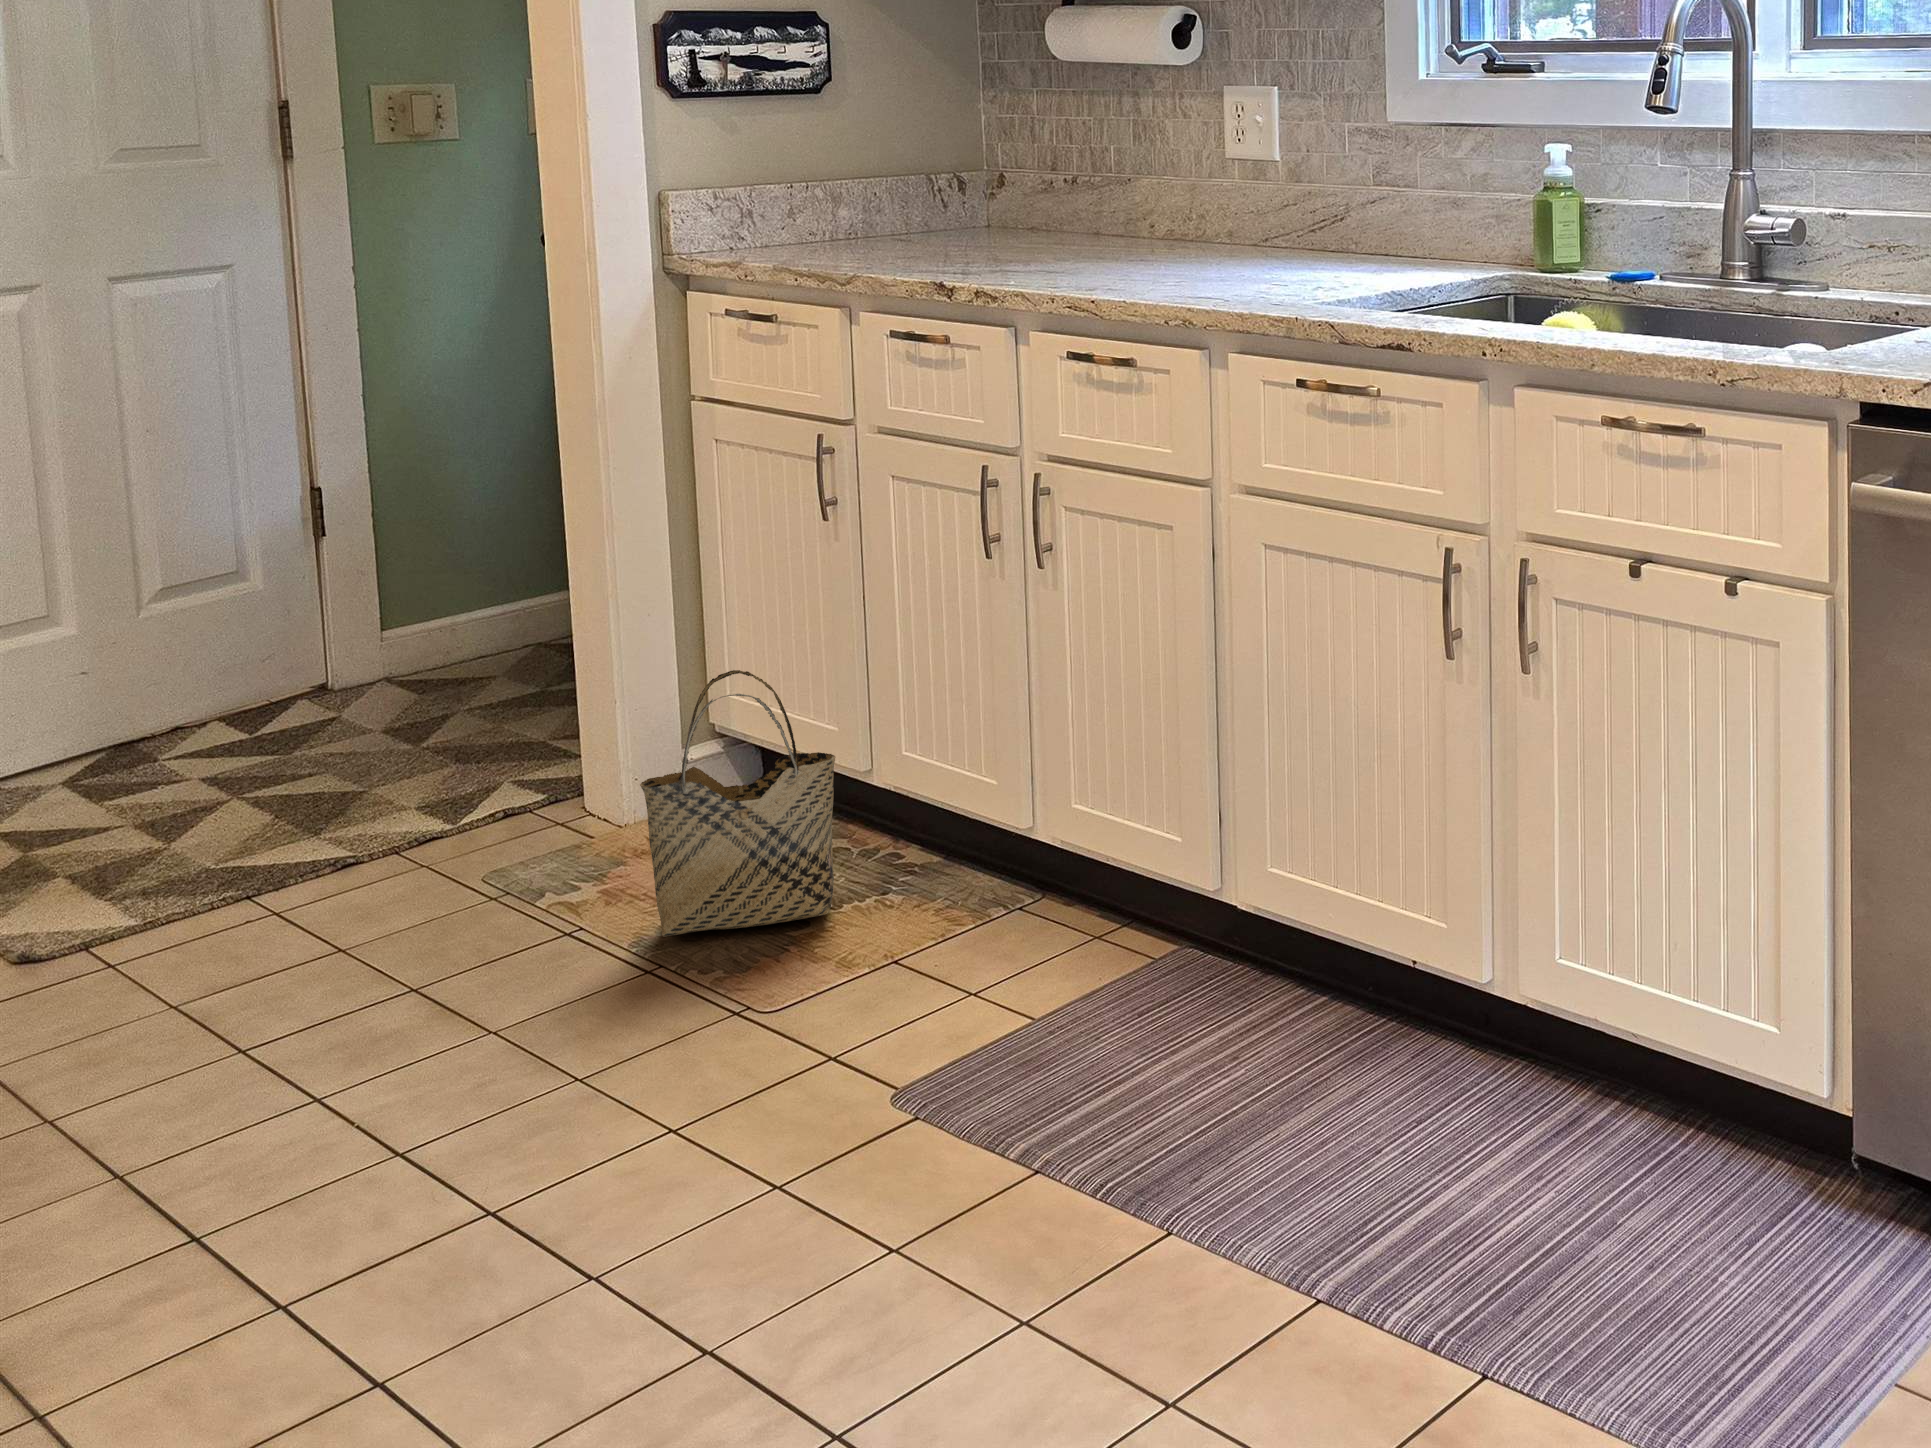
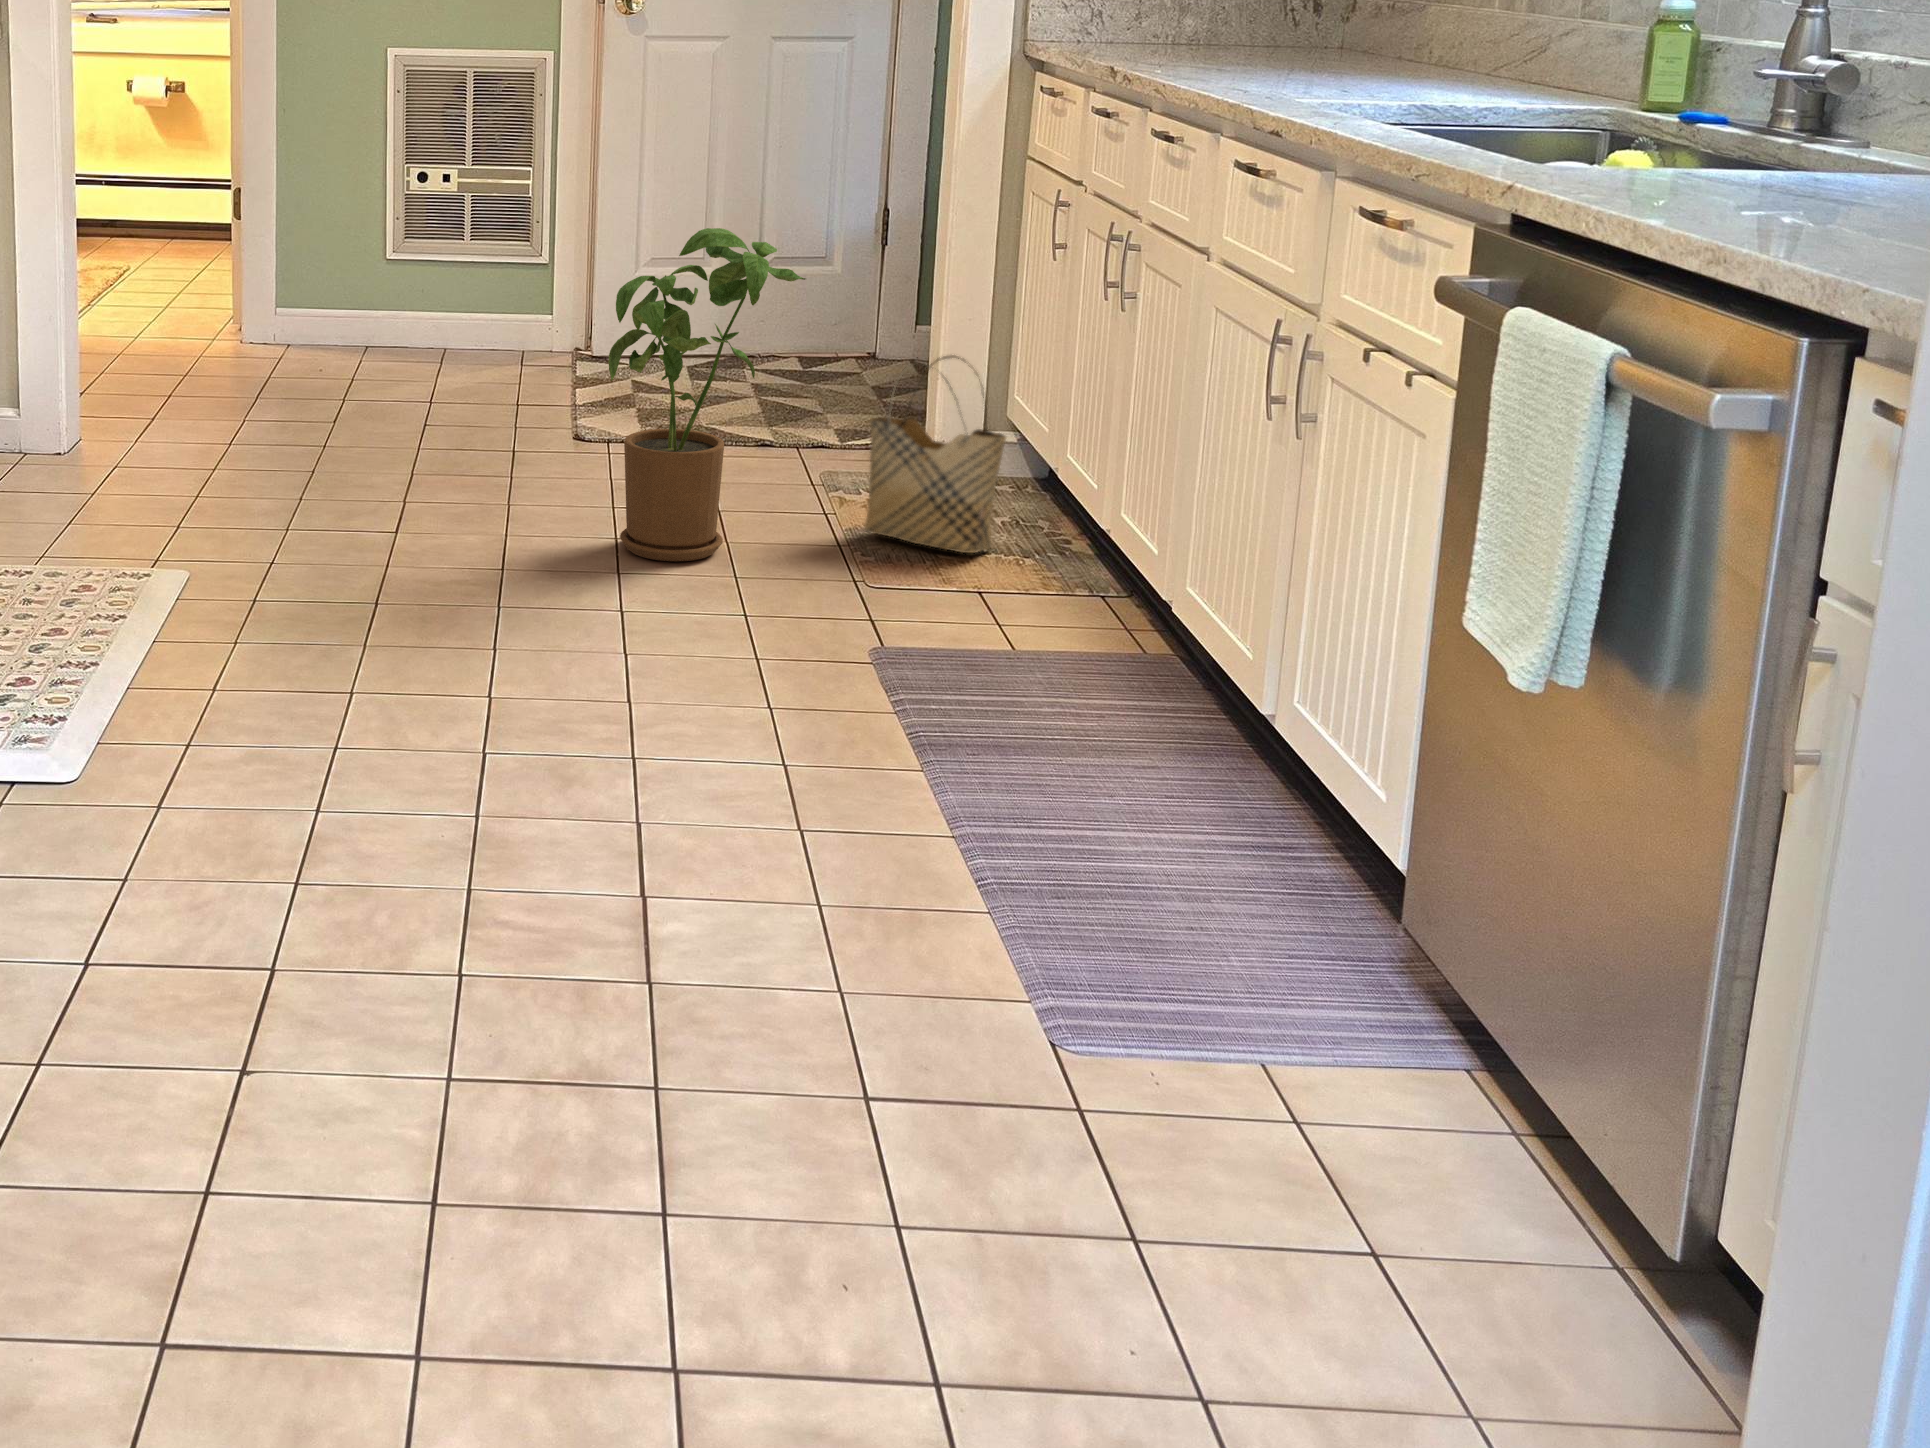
house plant: none [265,581,590,1102] -> present [609,228,806,561]

